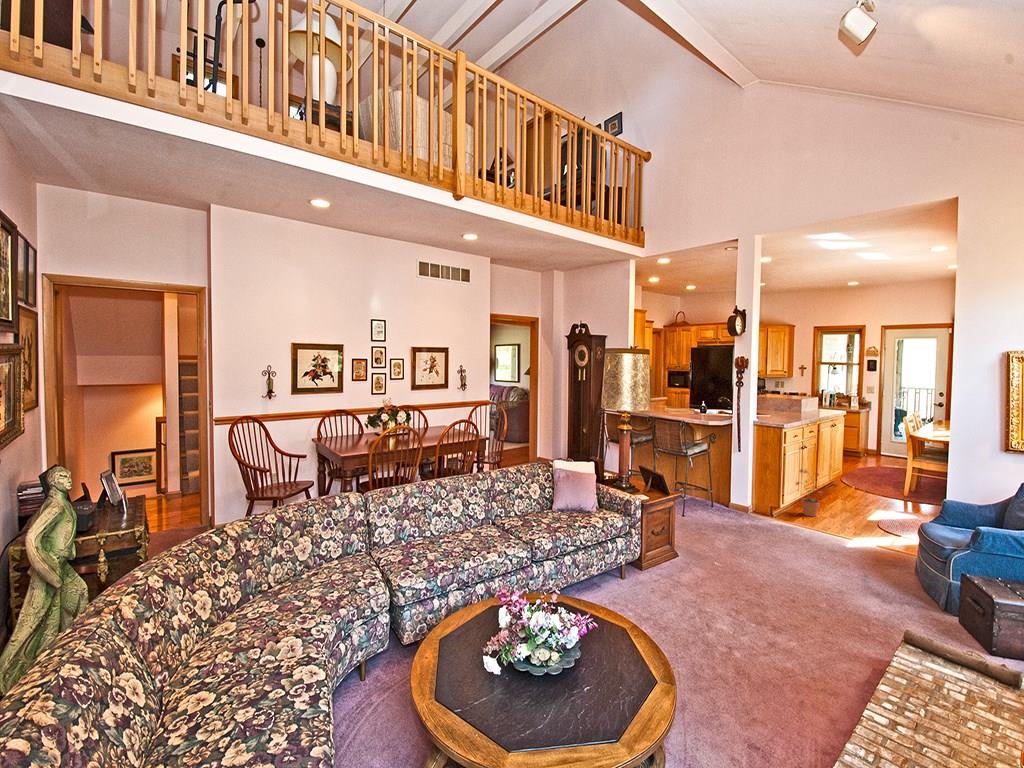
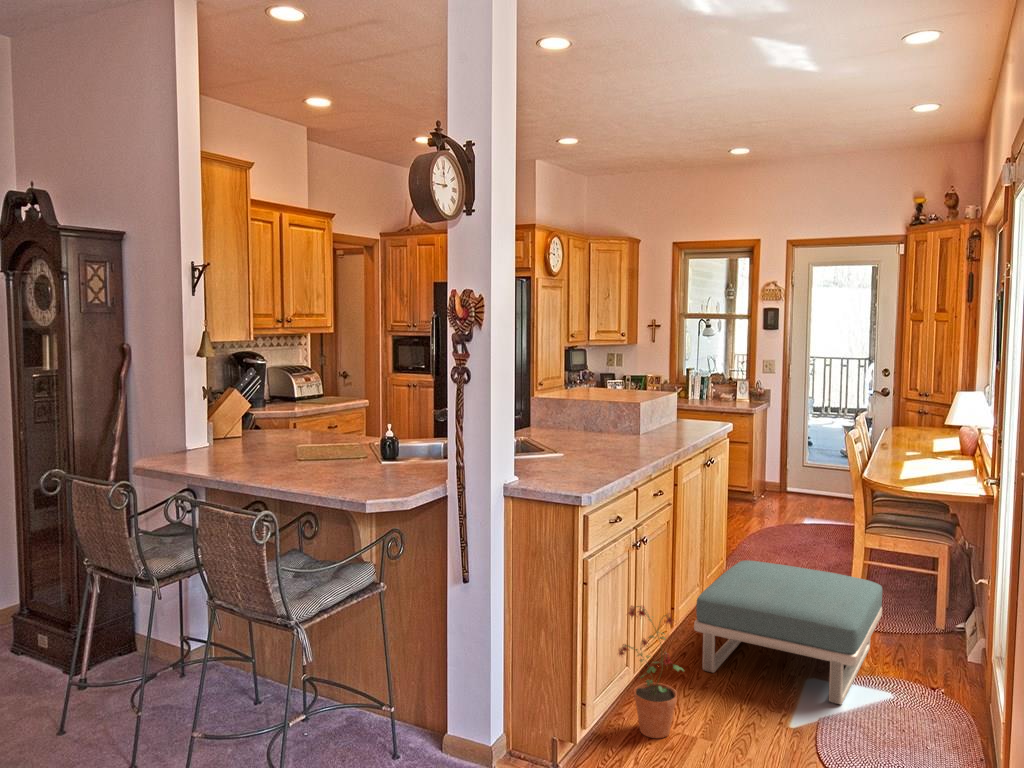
footstool: none [826,467,920,518] -> present [694,560,882,704]

